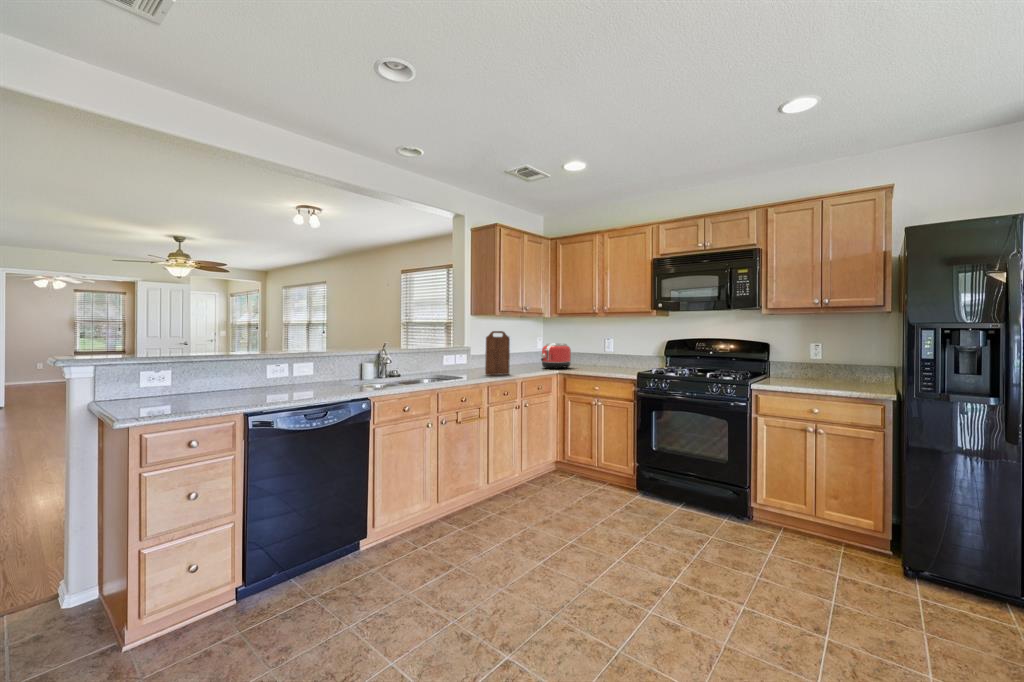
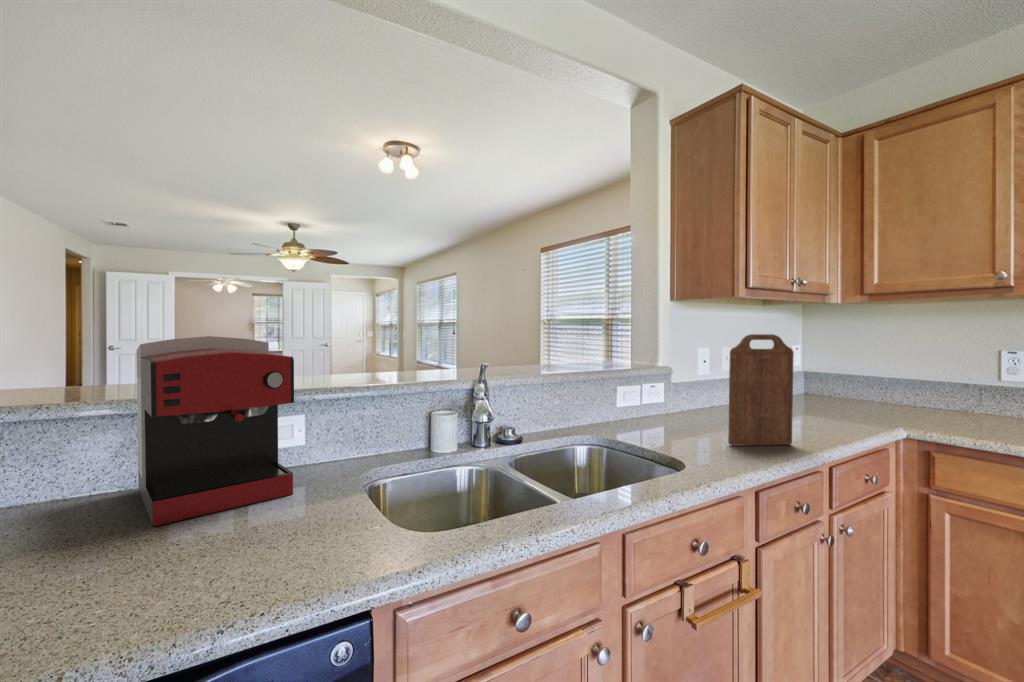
coffee maker: none [257,331,323,391] -> present [136,336,294,526]
toaster: present [541,343,571,369] -> none [836,361,916,423]

